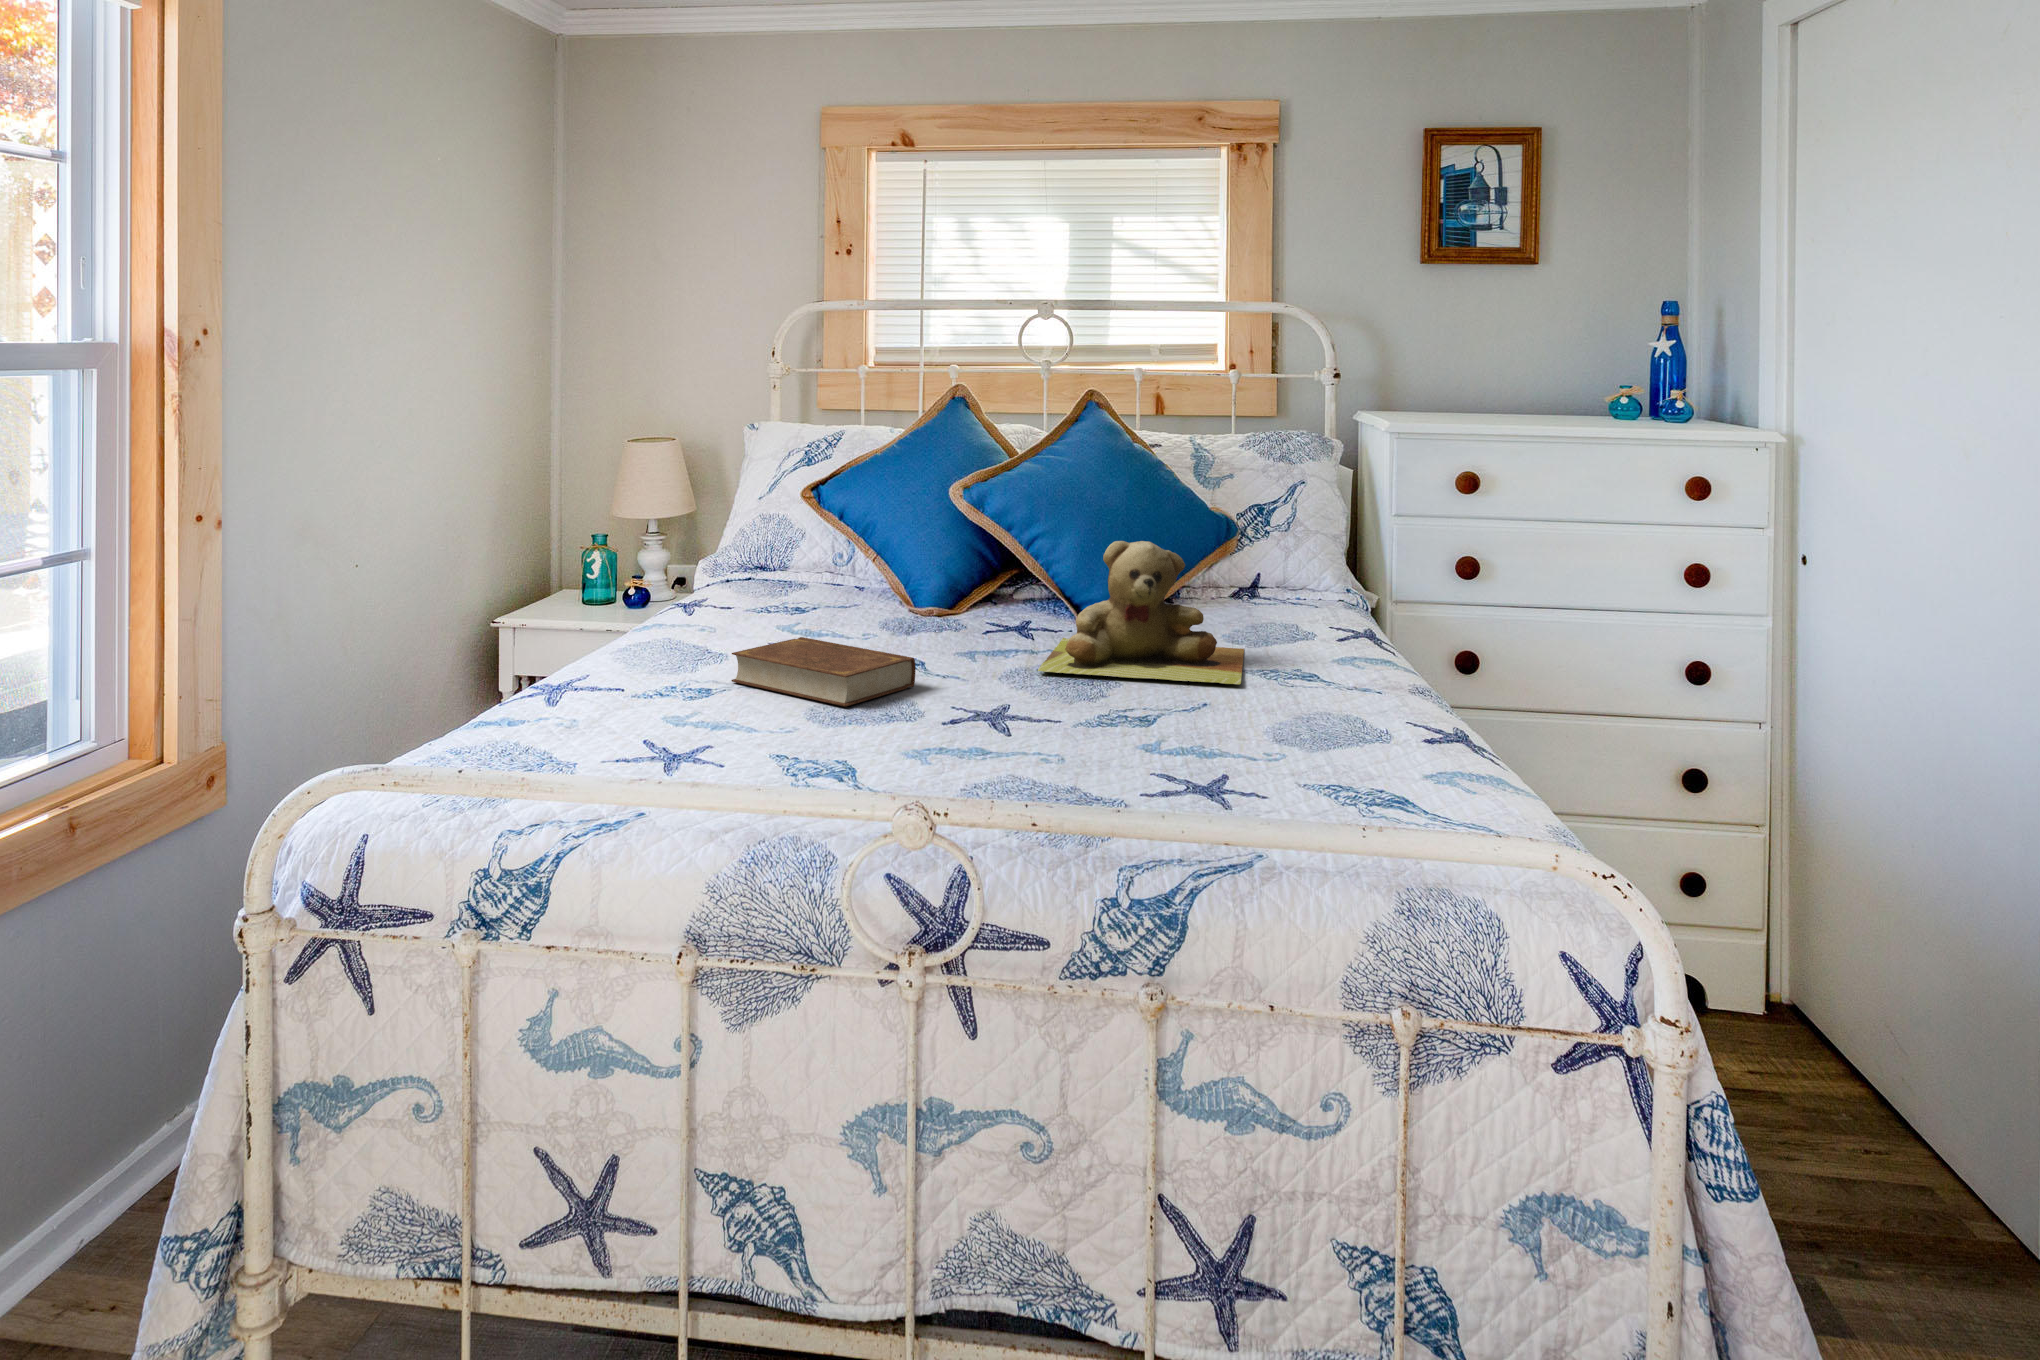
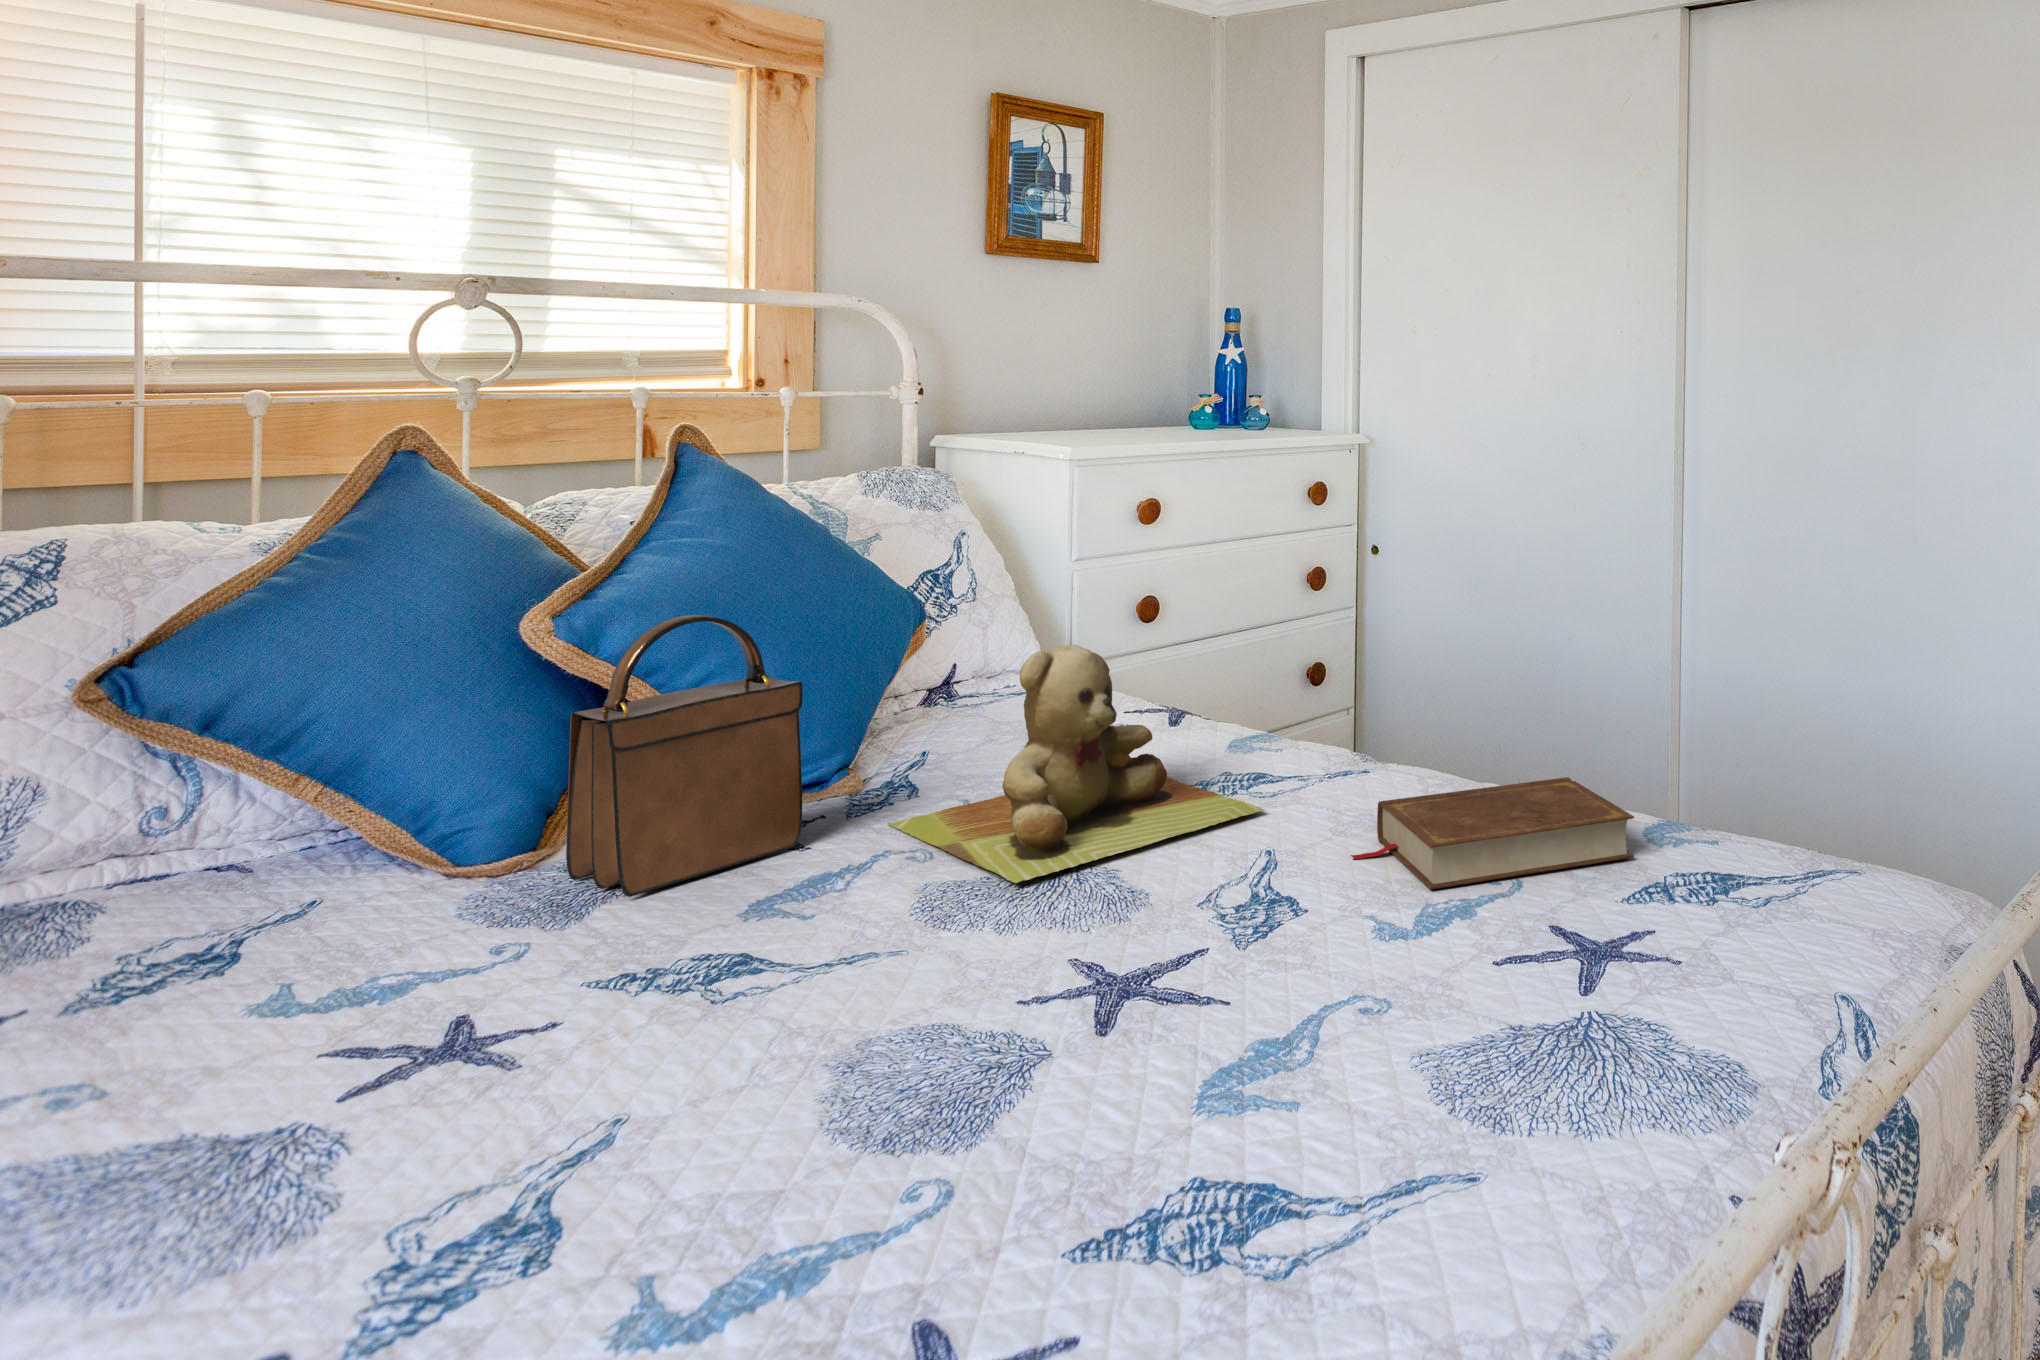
handbag: none [906,490,1016,634] -> present [566,615,803,897]
book: present [731,637,916,706] -> present [1351,777,1634,889]

